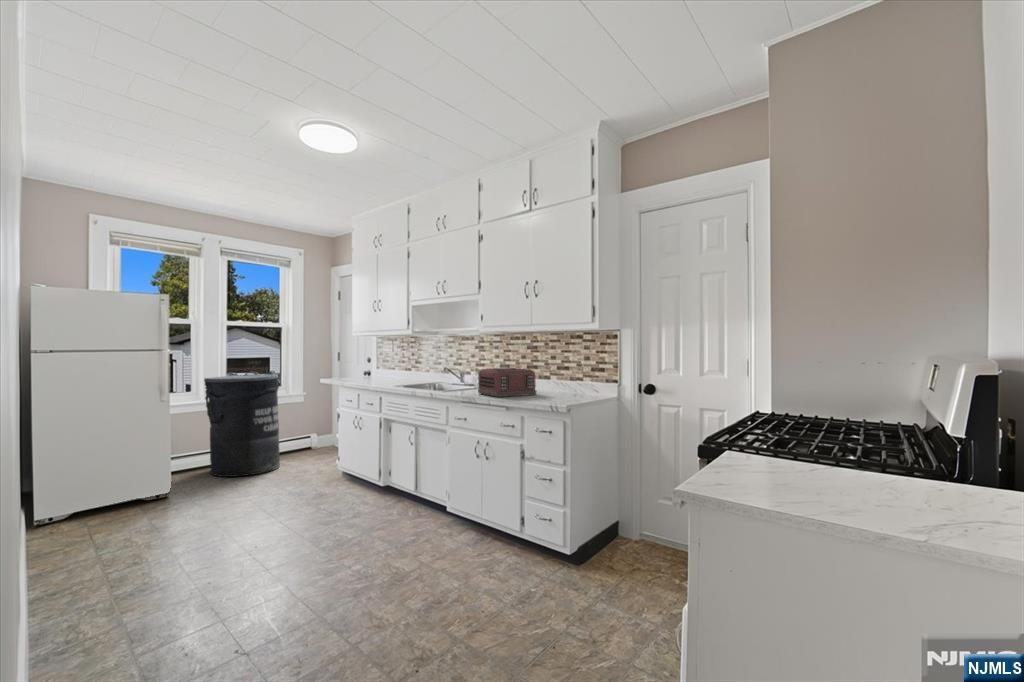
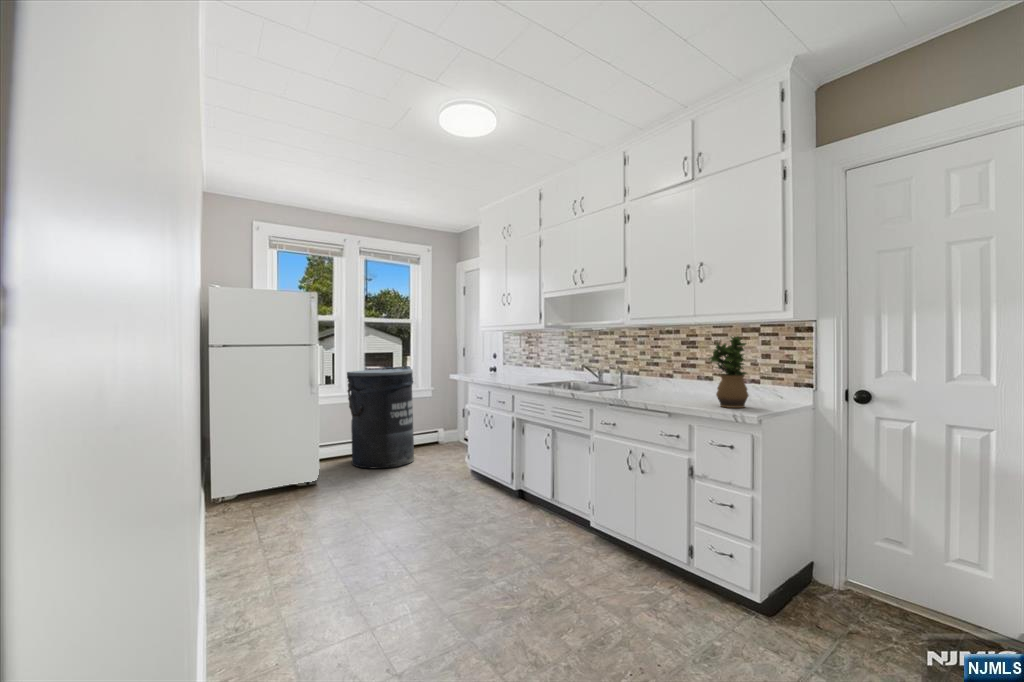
potted plant: none [538,342,568,401] -> present [709,337,748,408]
toaster: present [478,368,537,397] -> none [626,367,699,400]

